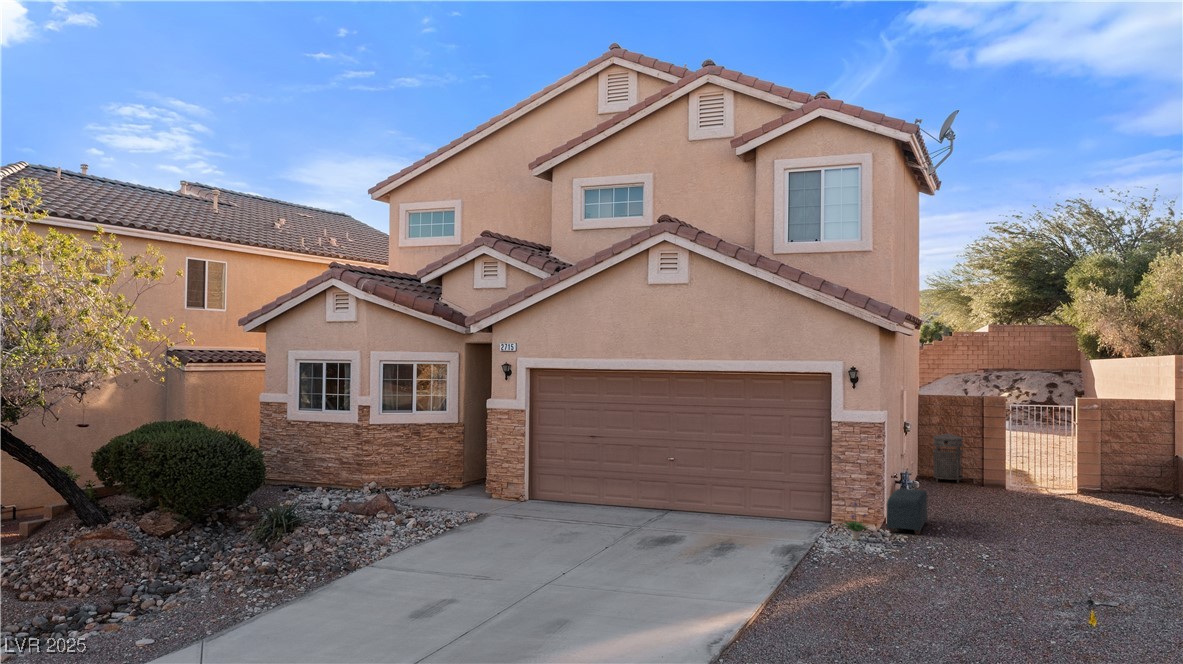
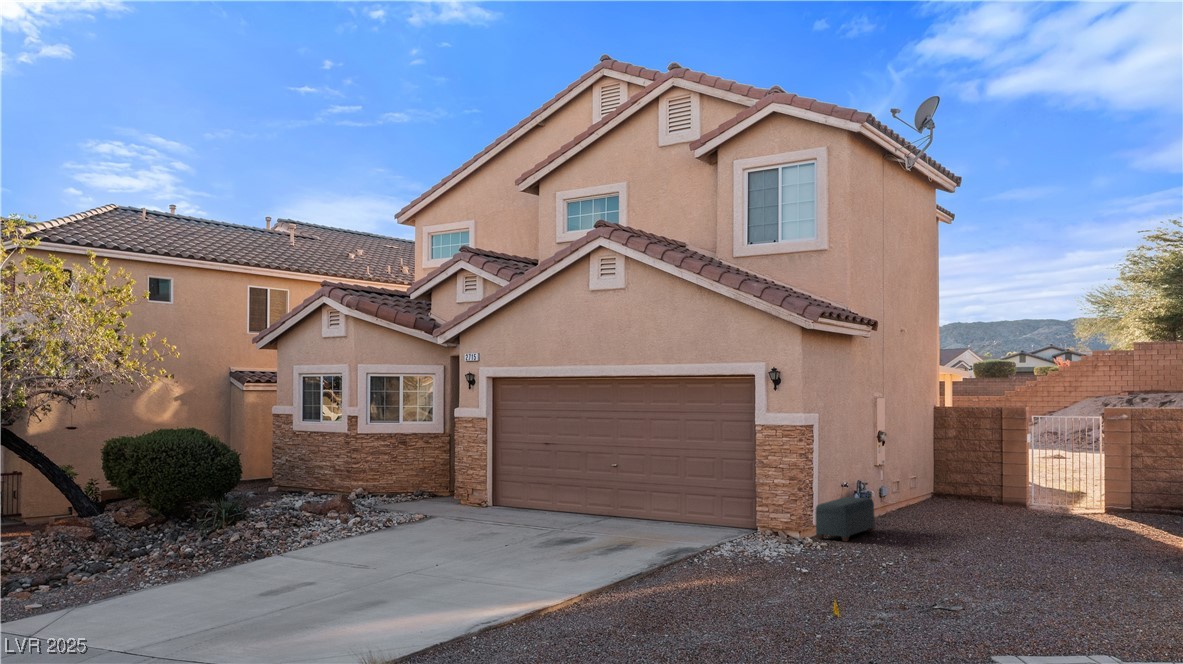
trash can: present [933,434,964,483] -> none [944,447,979,501]
potted plant: present [842,502,868,540] -> none [760,505,787,544]

